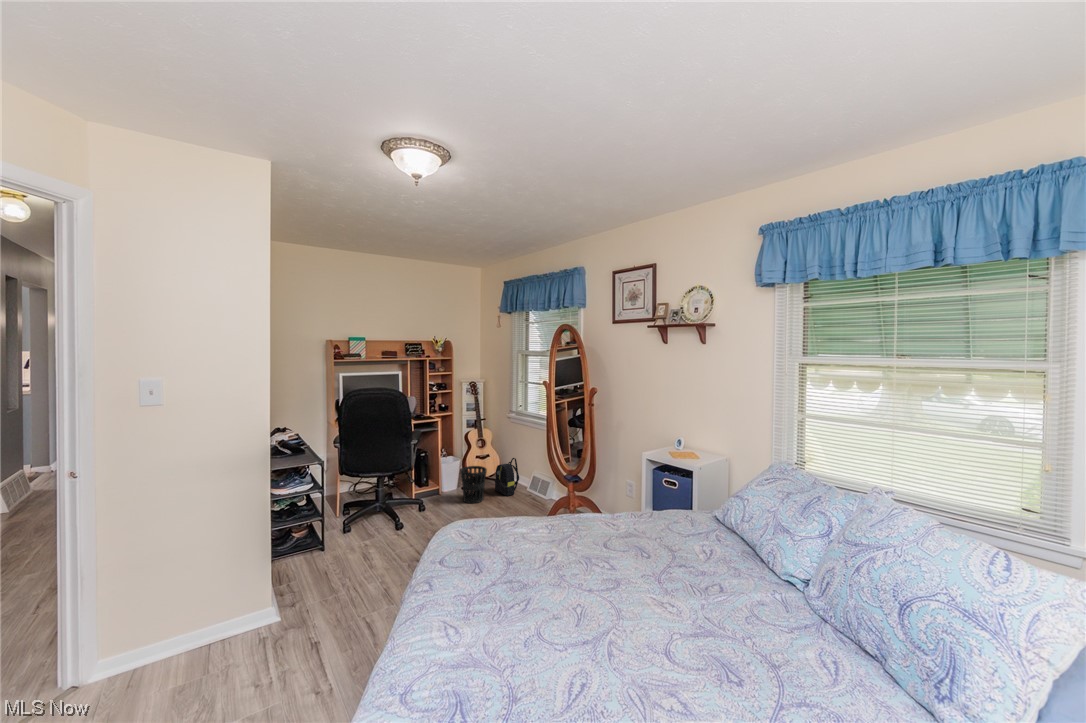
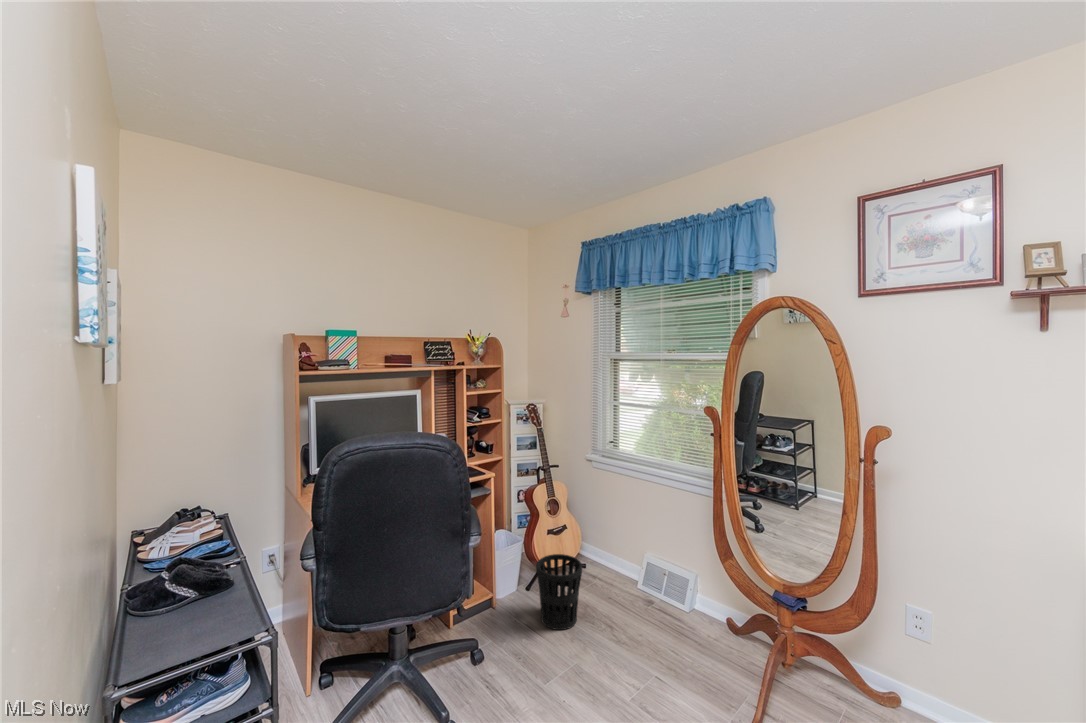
backpack: present [495,458,519,496] -> none [583,533,624,604]

